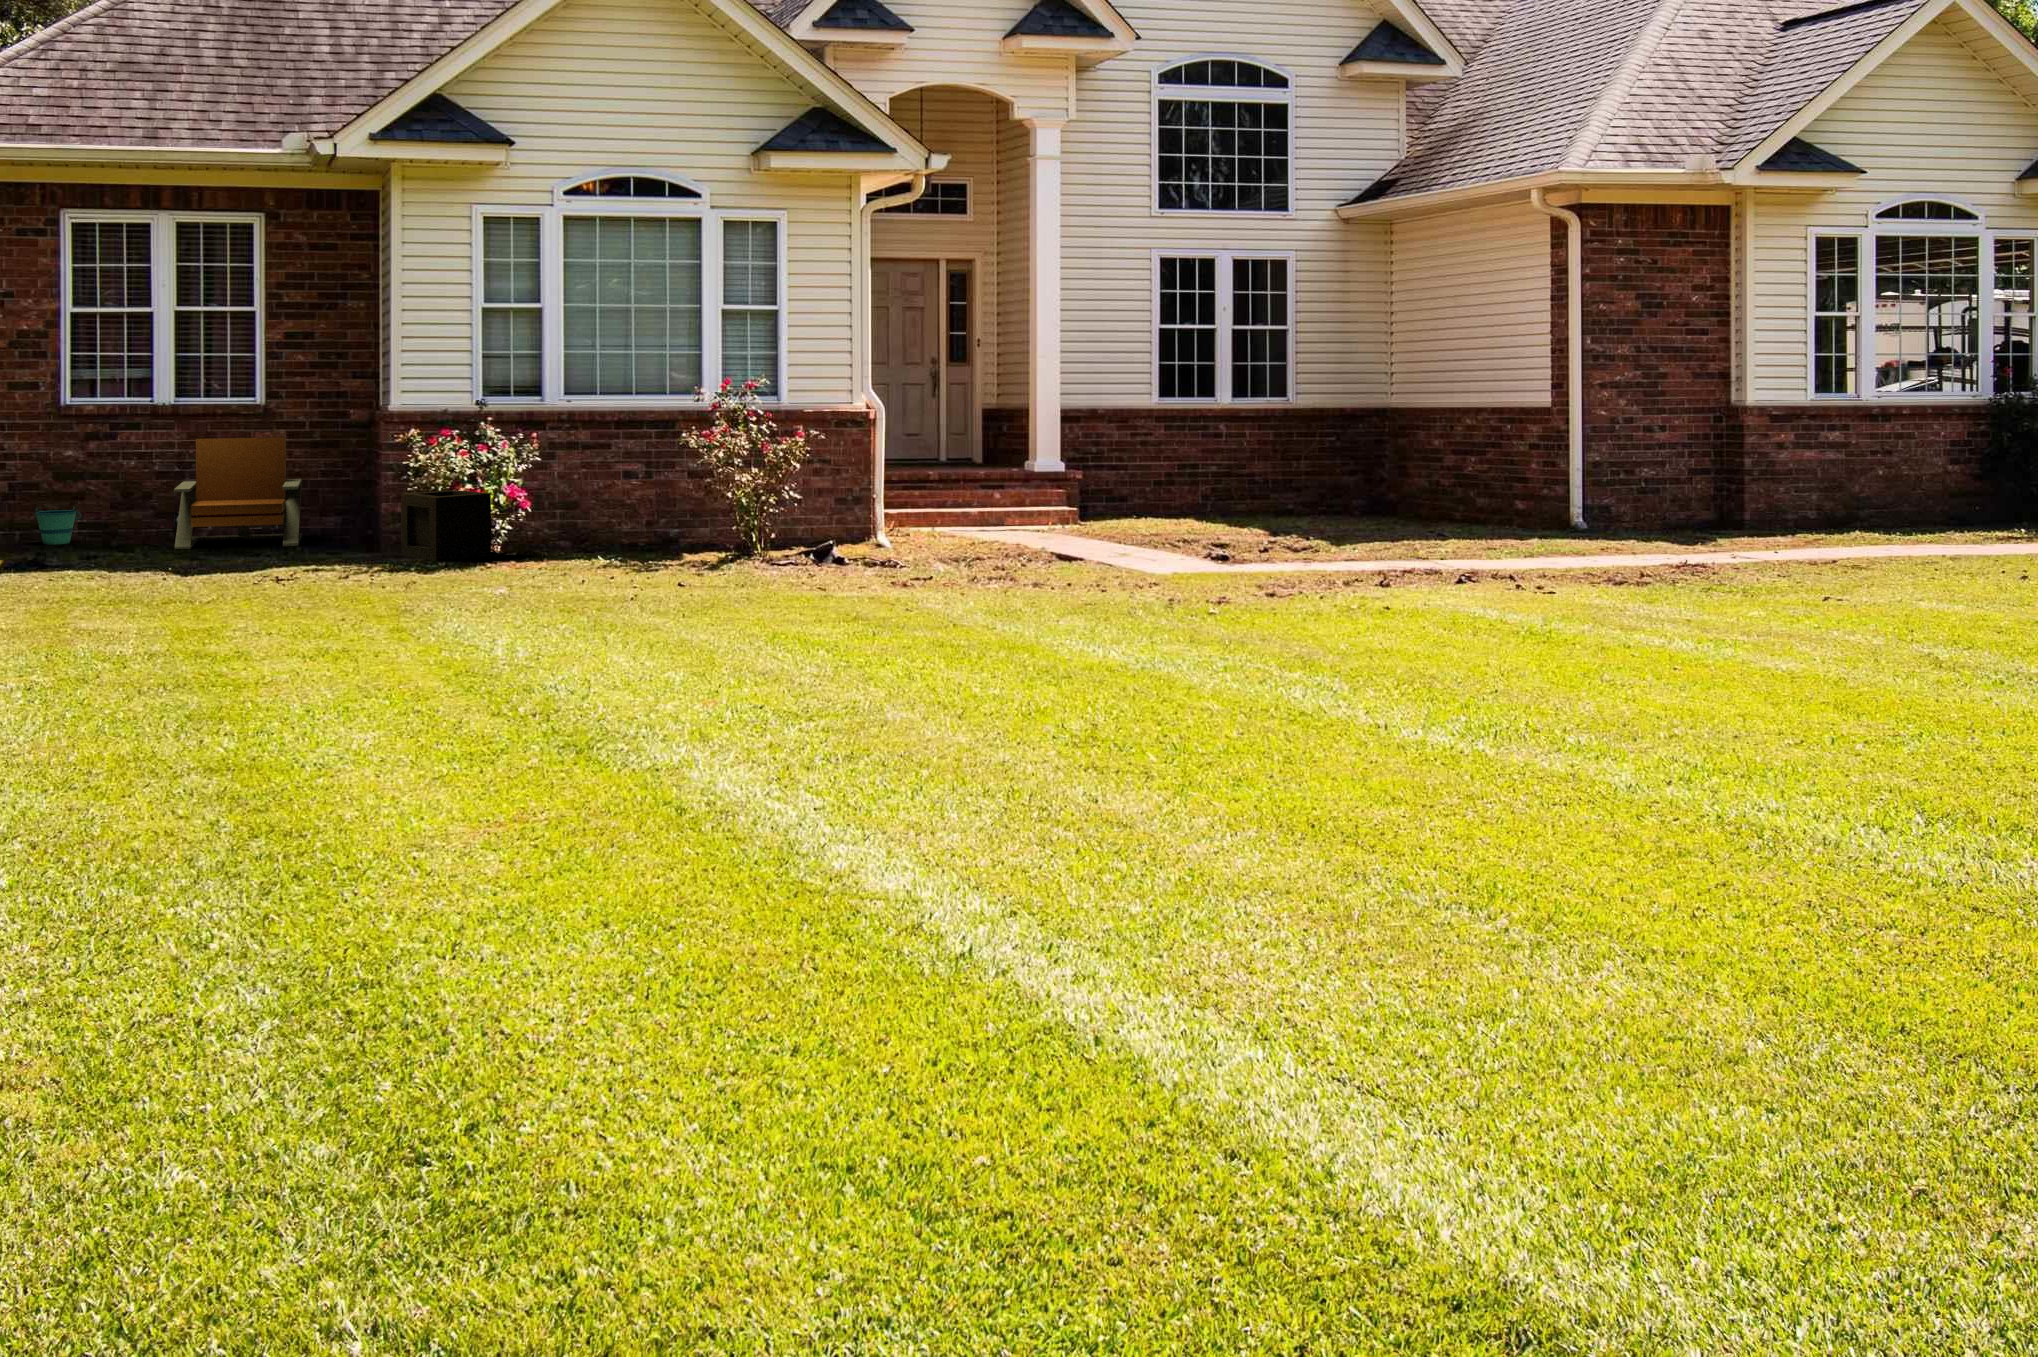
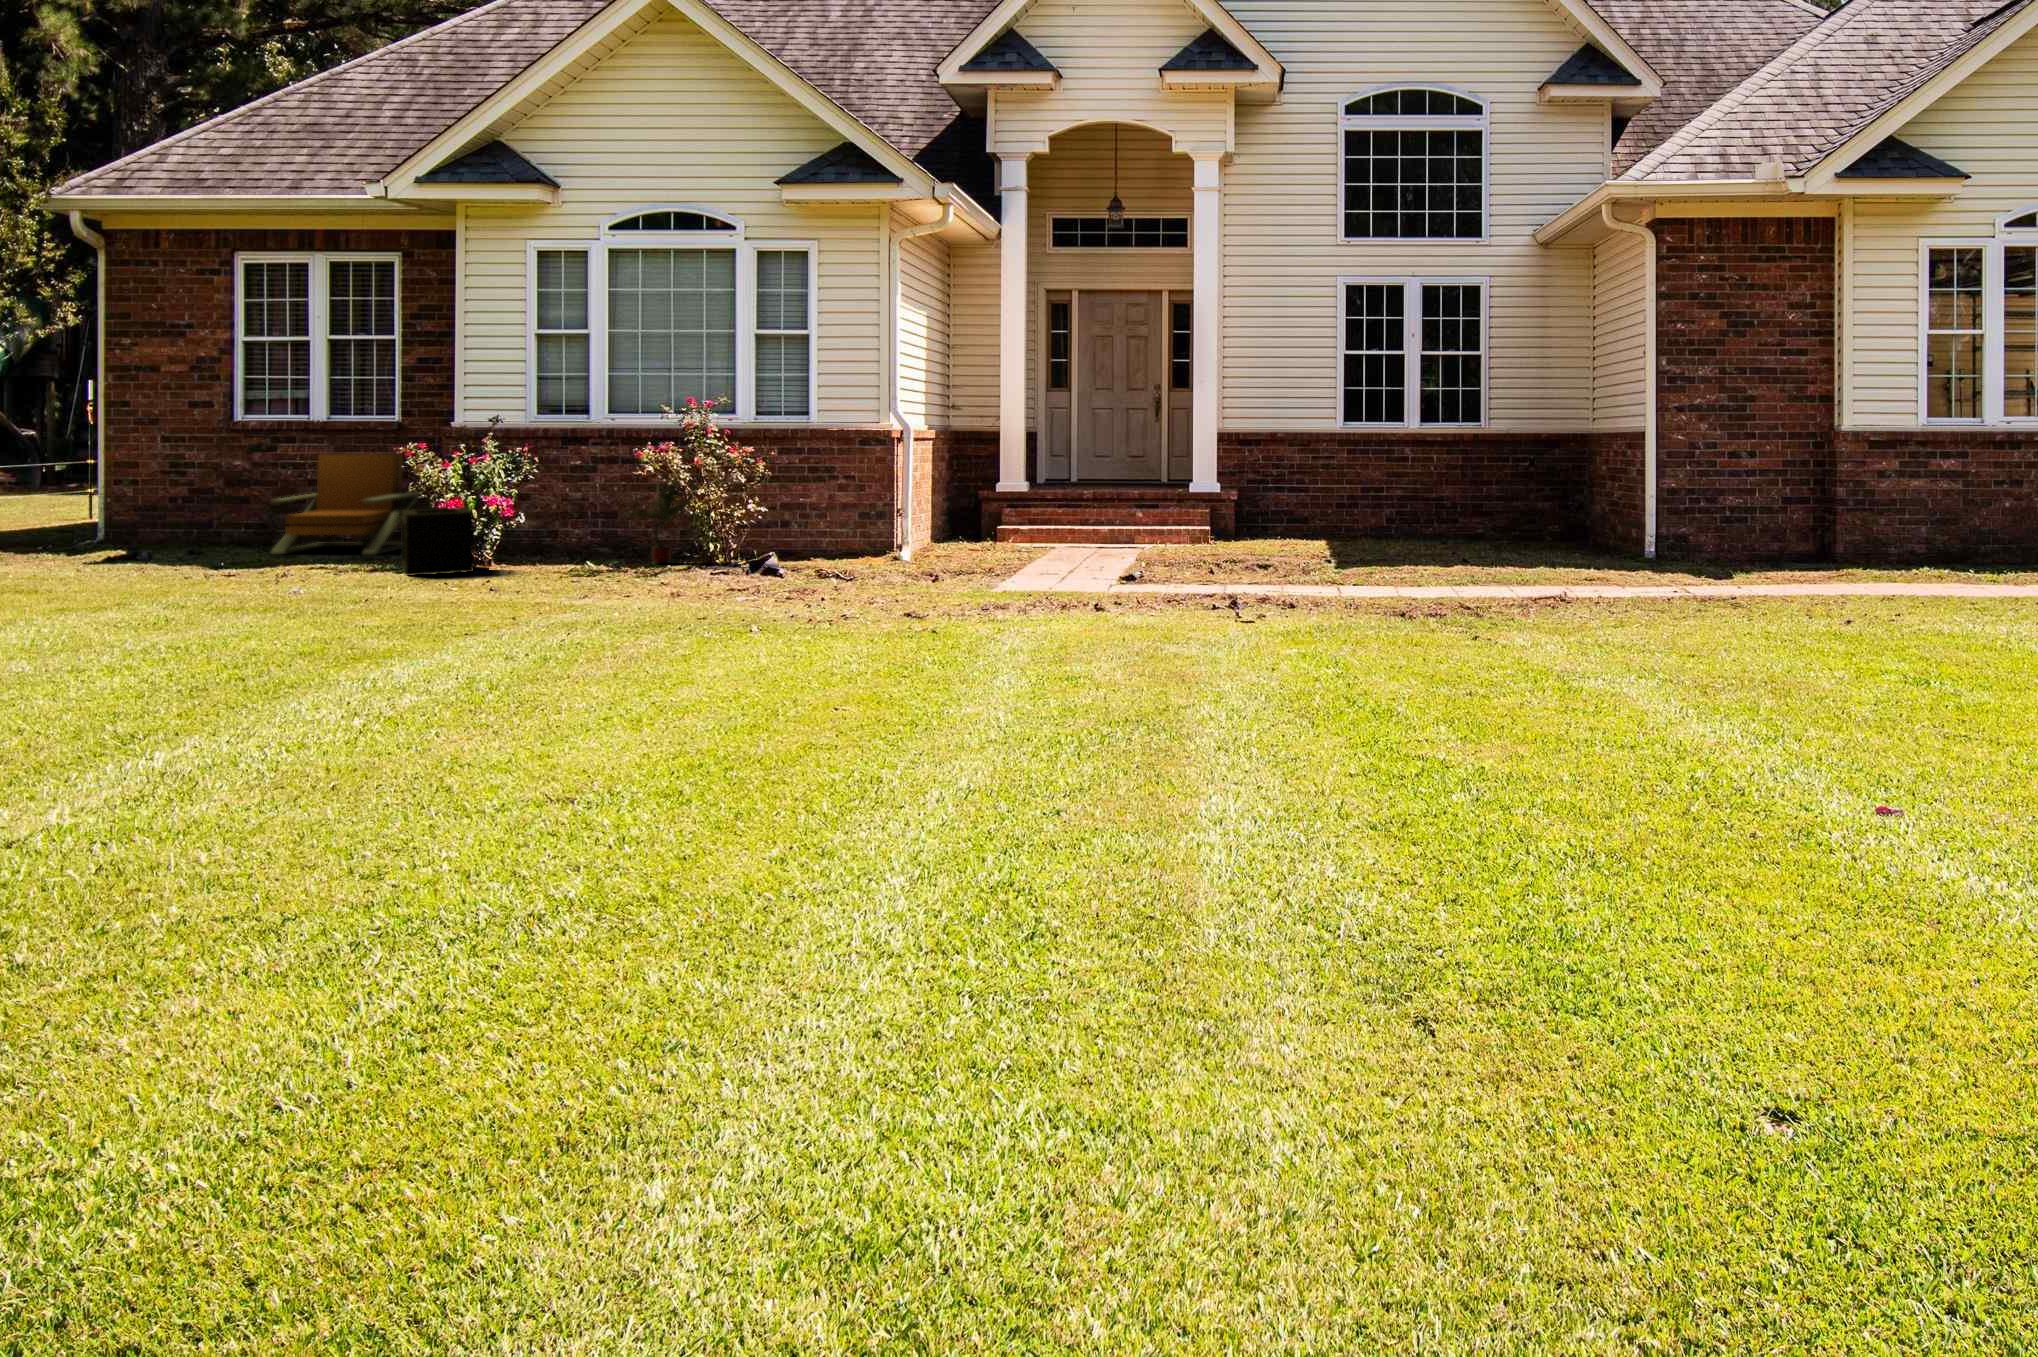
potted tree: none [606,447,686,543] -> present [626,471,698,564]
bucket: present [35,507,82,545] -> none [196,513,243,546]

